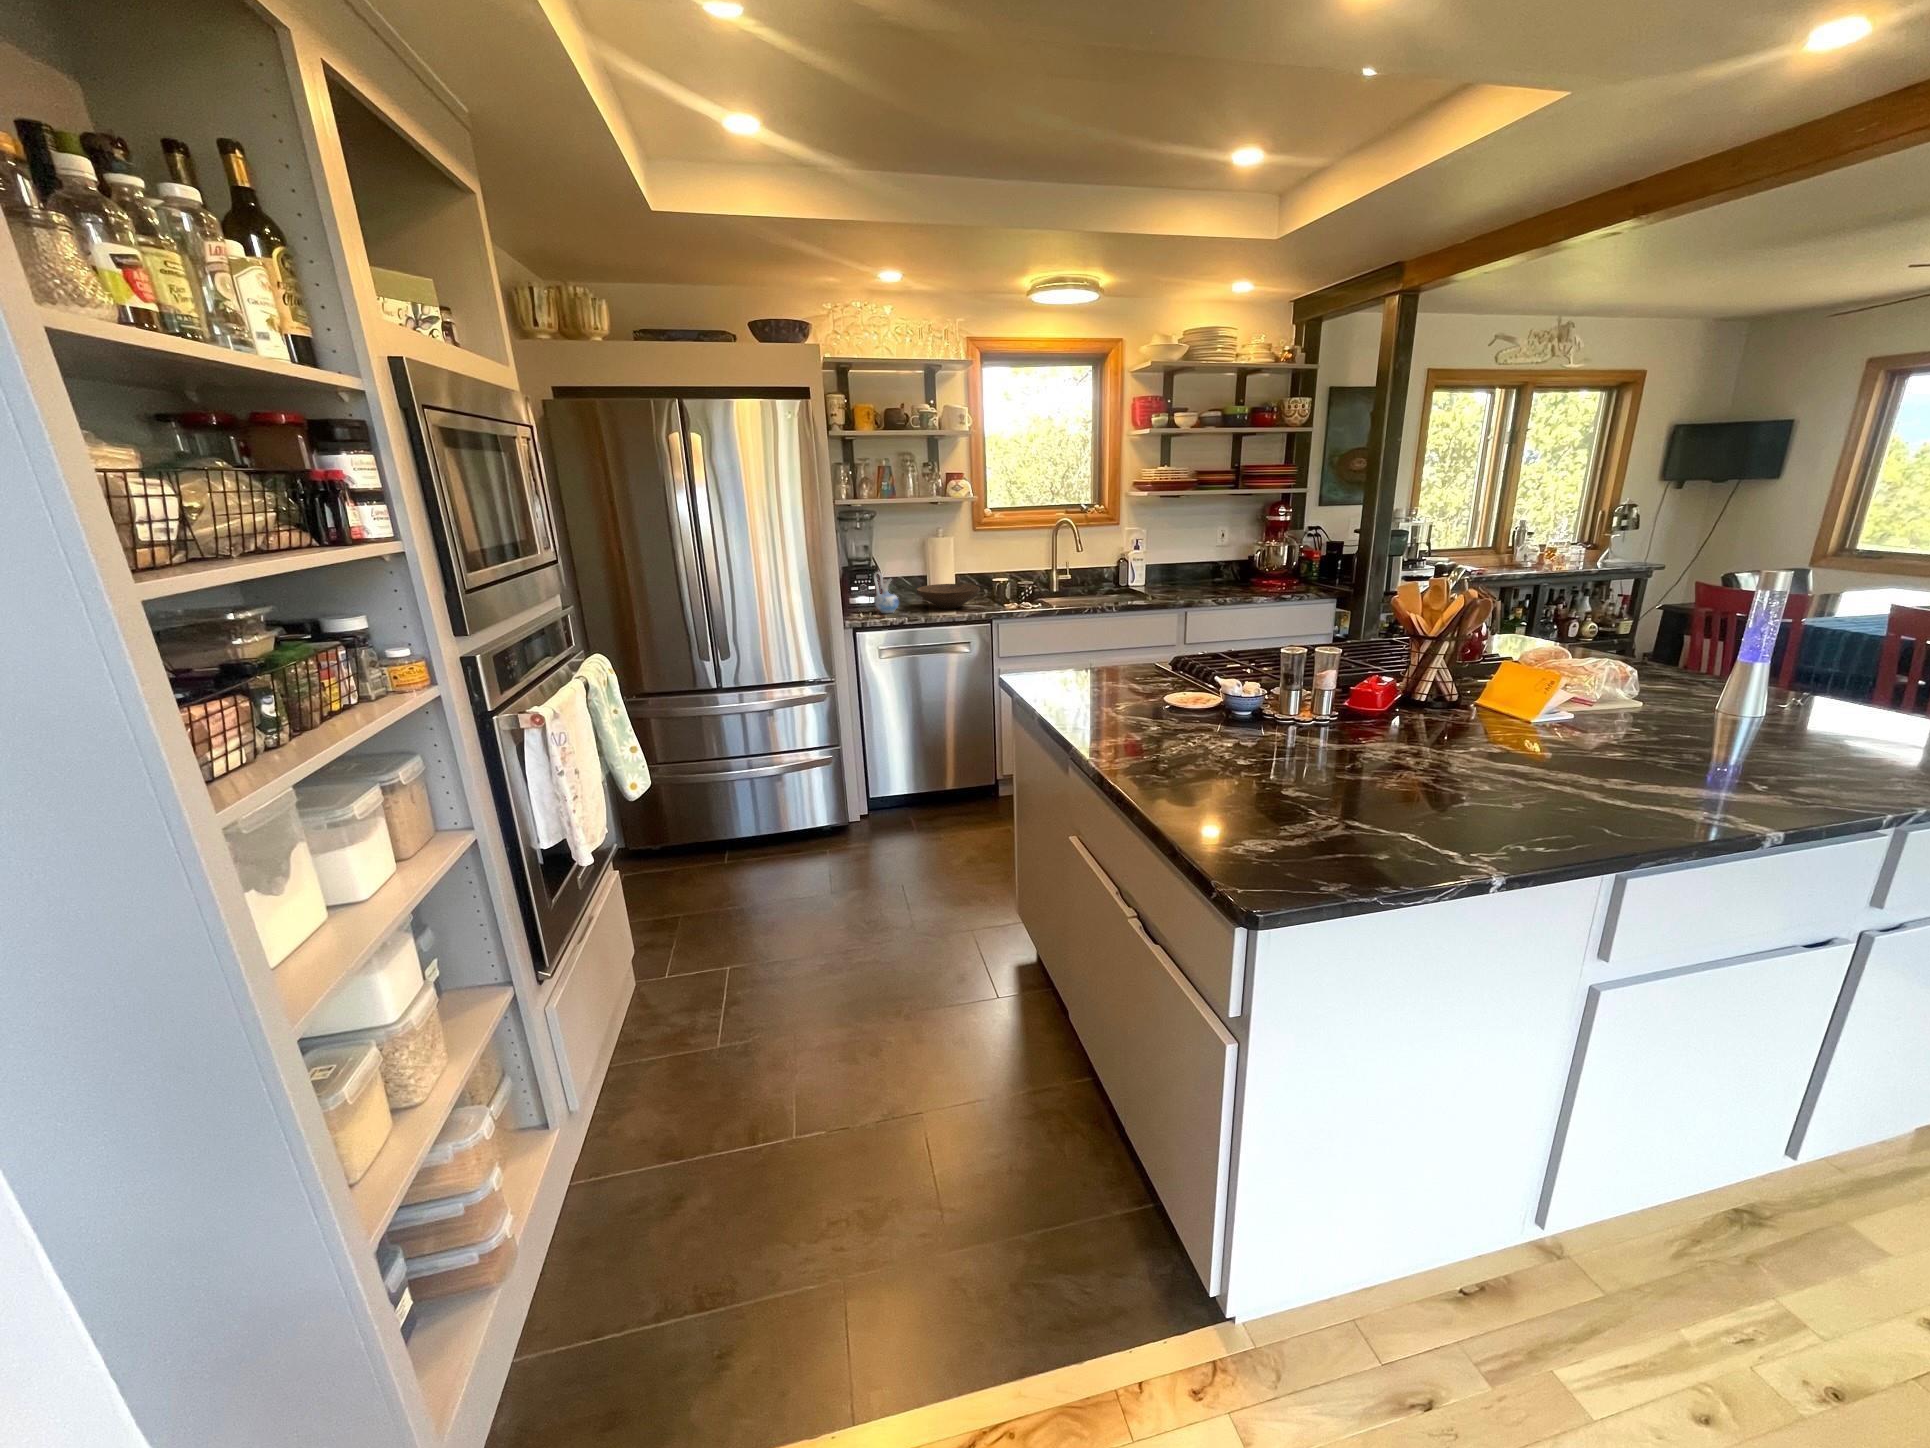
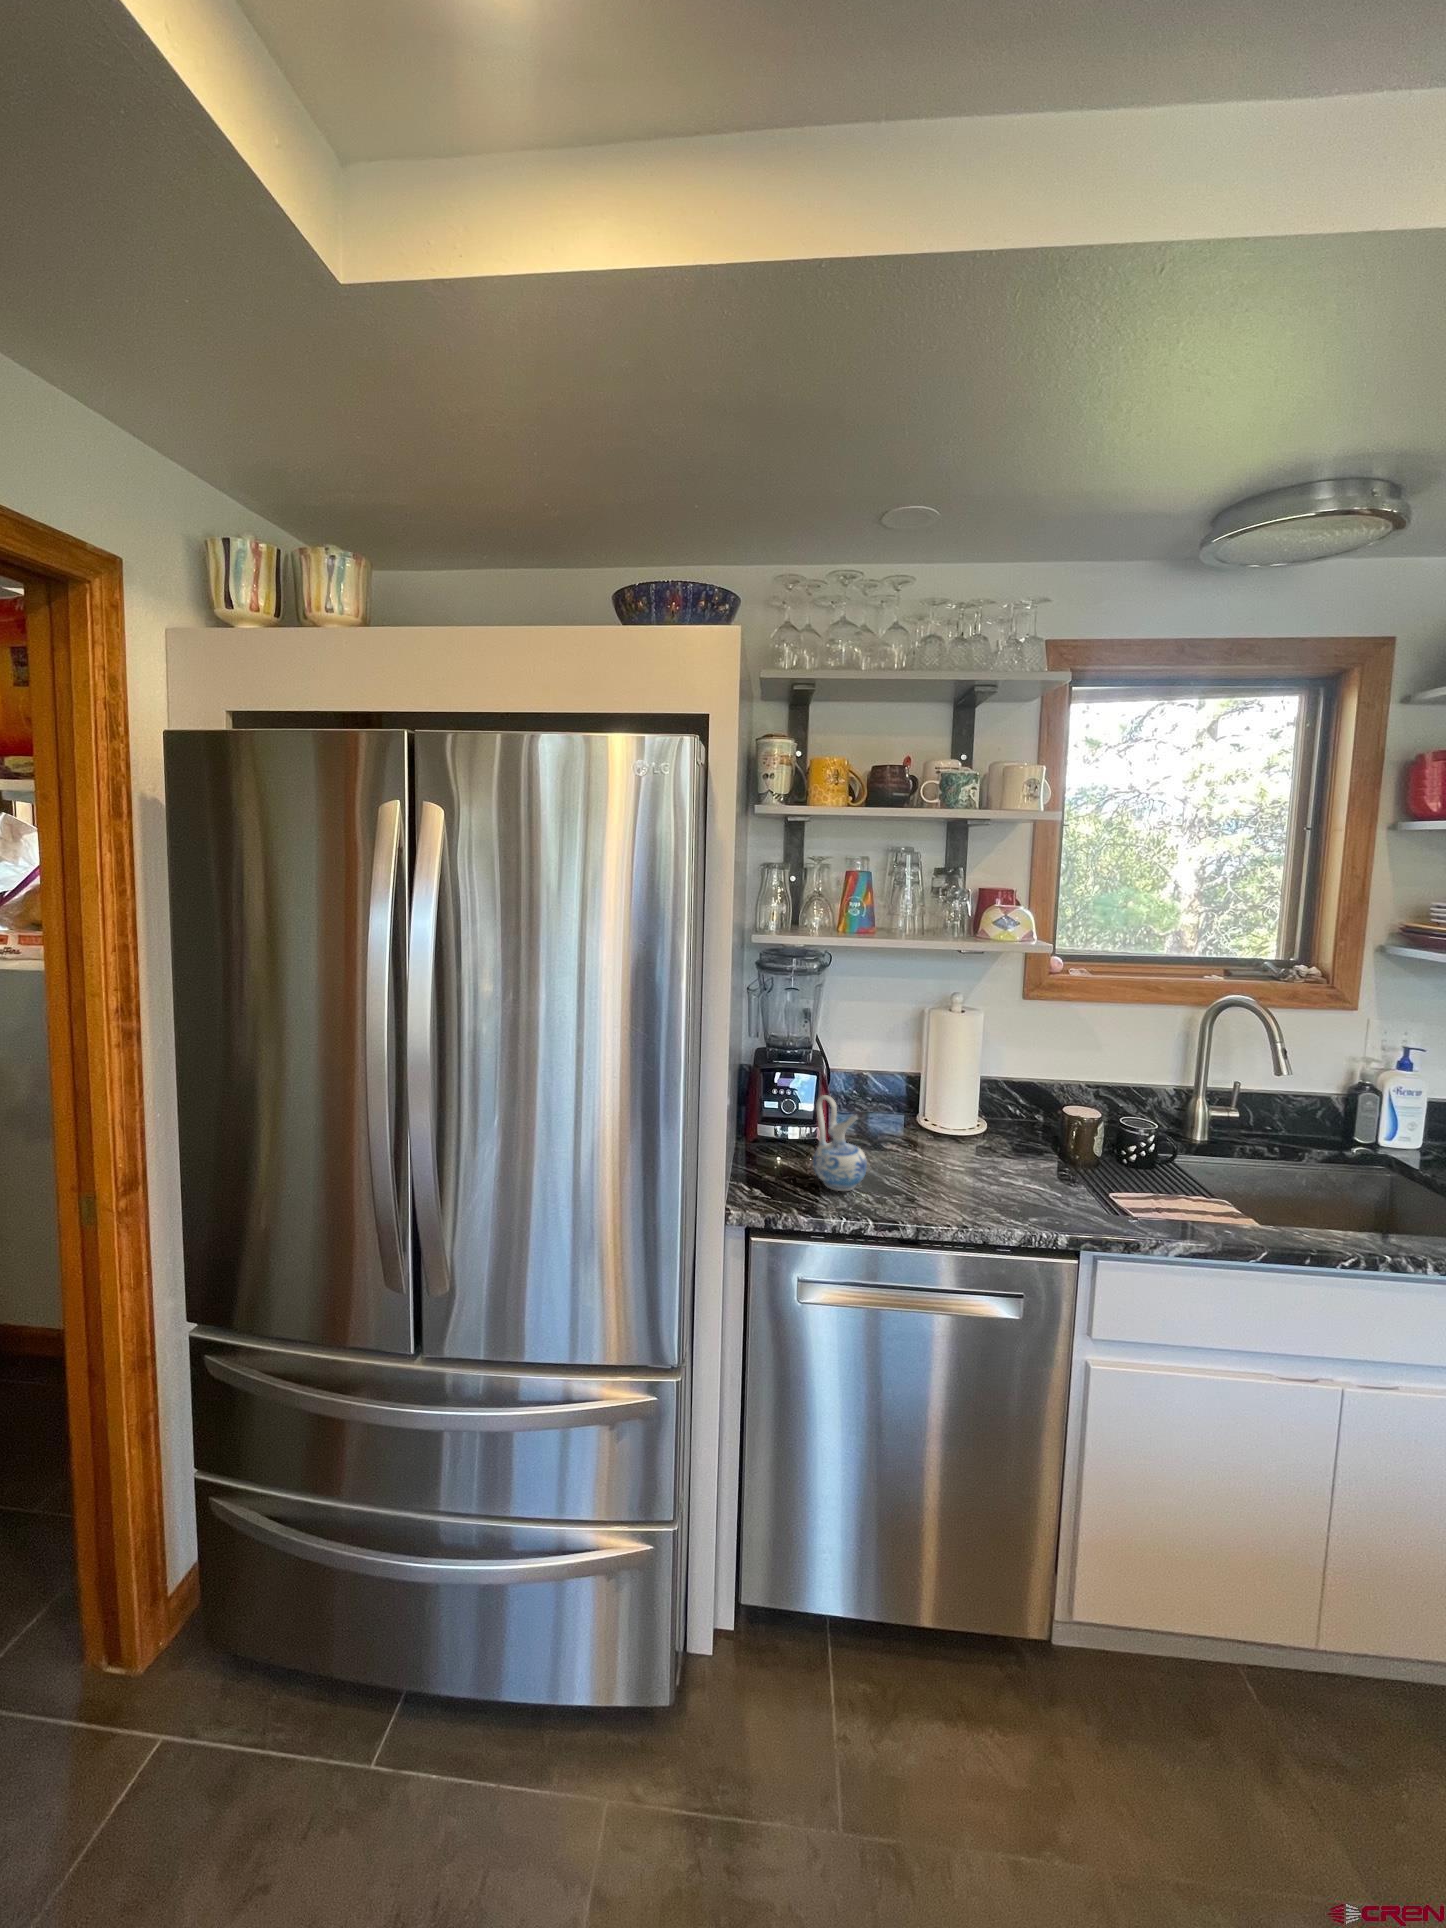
wooden bowl: present [917,584,980,609] -> none [906,1114,1054,1186]

